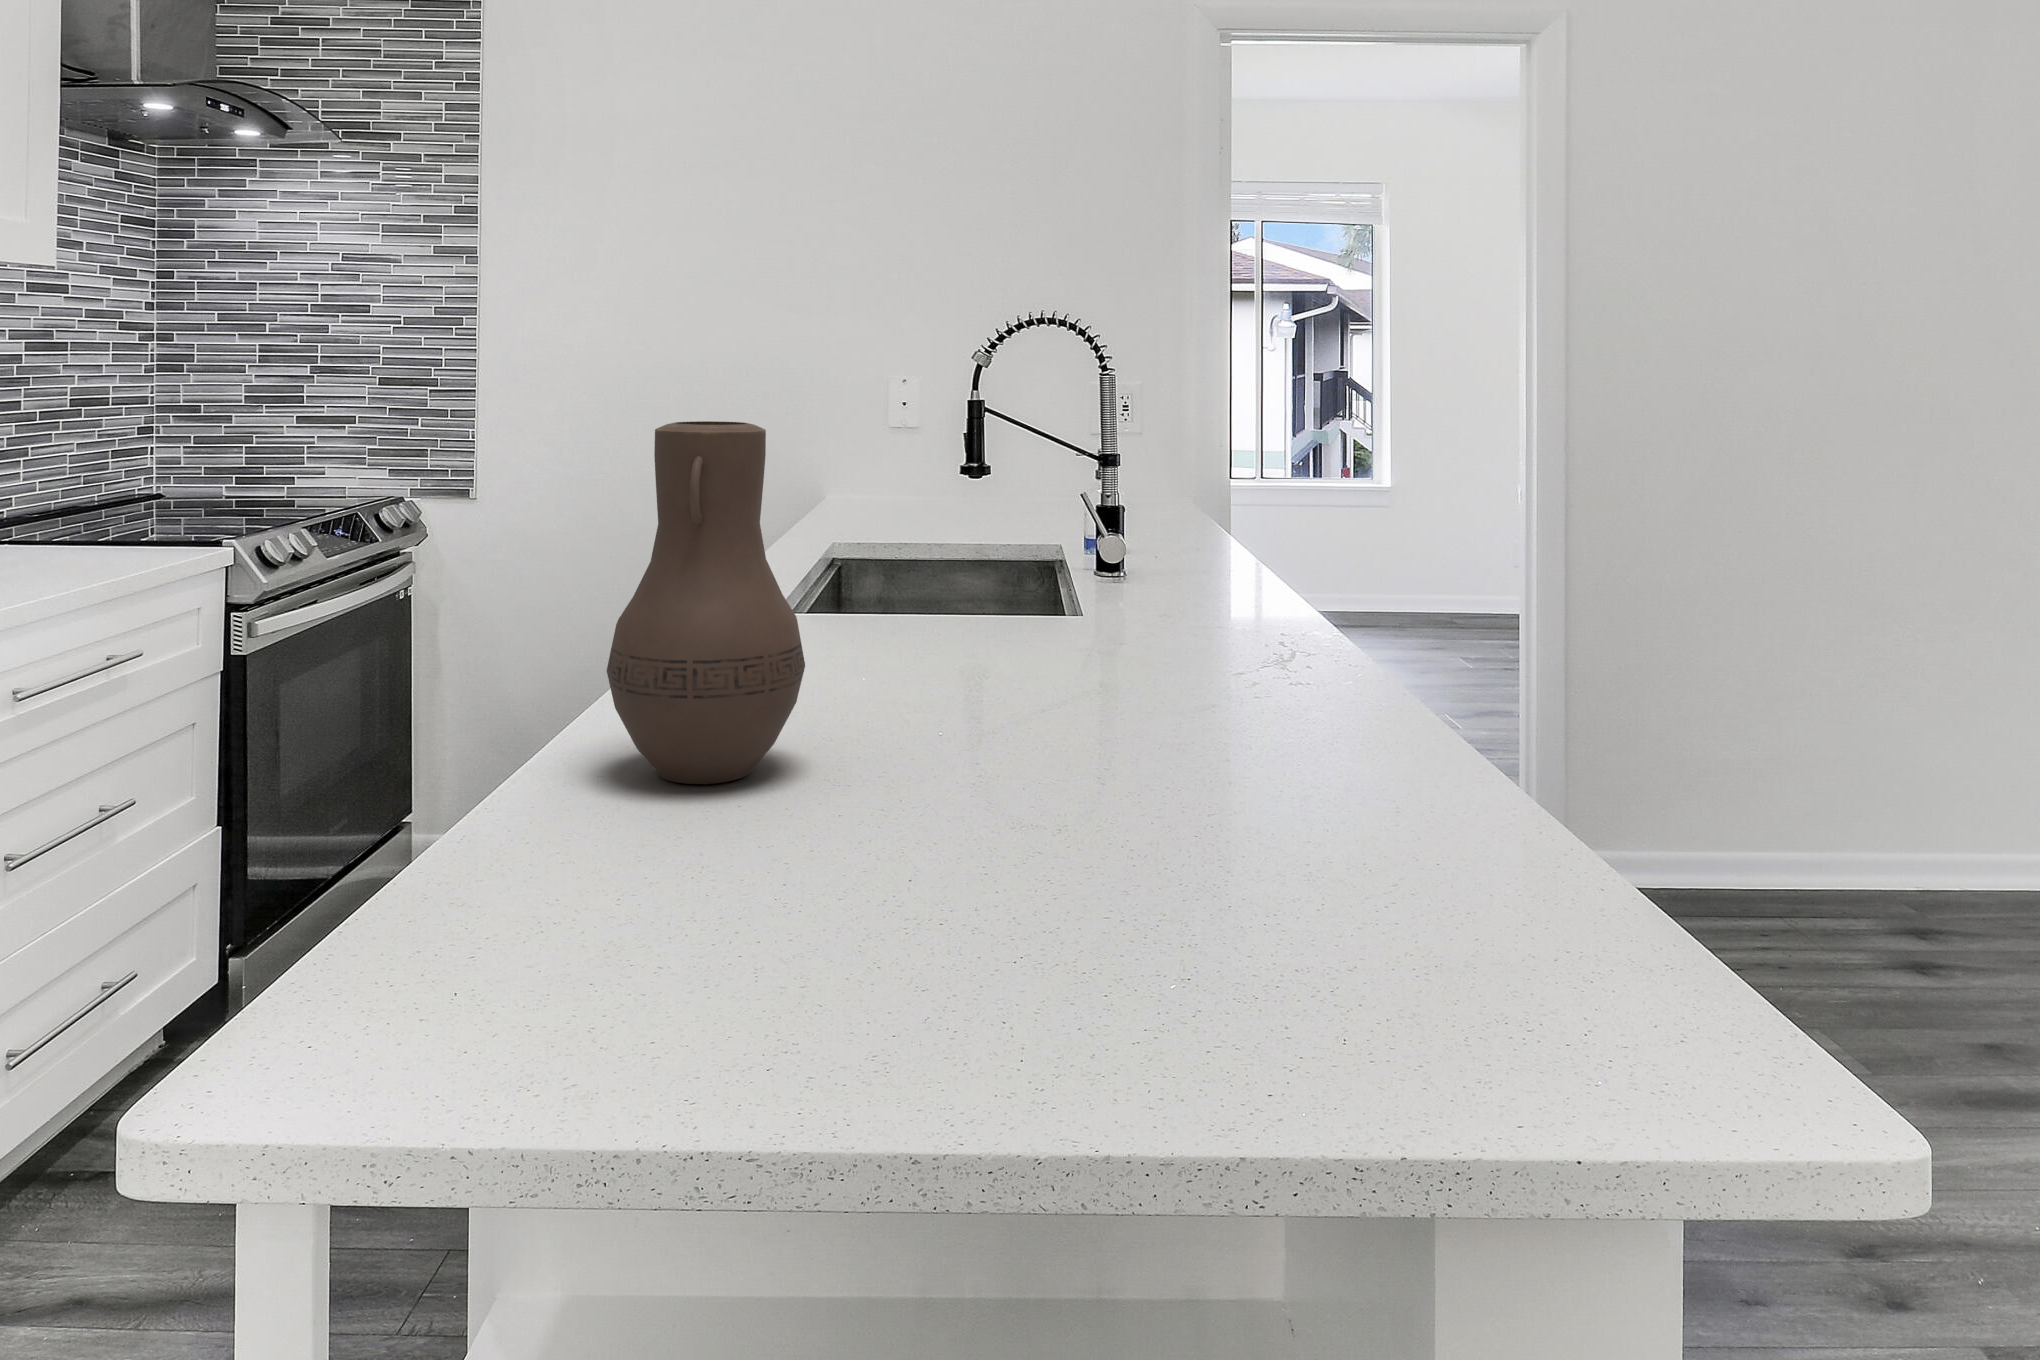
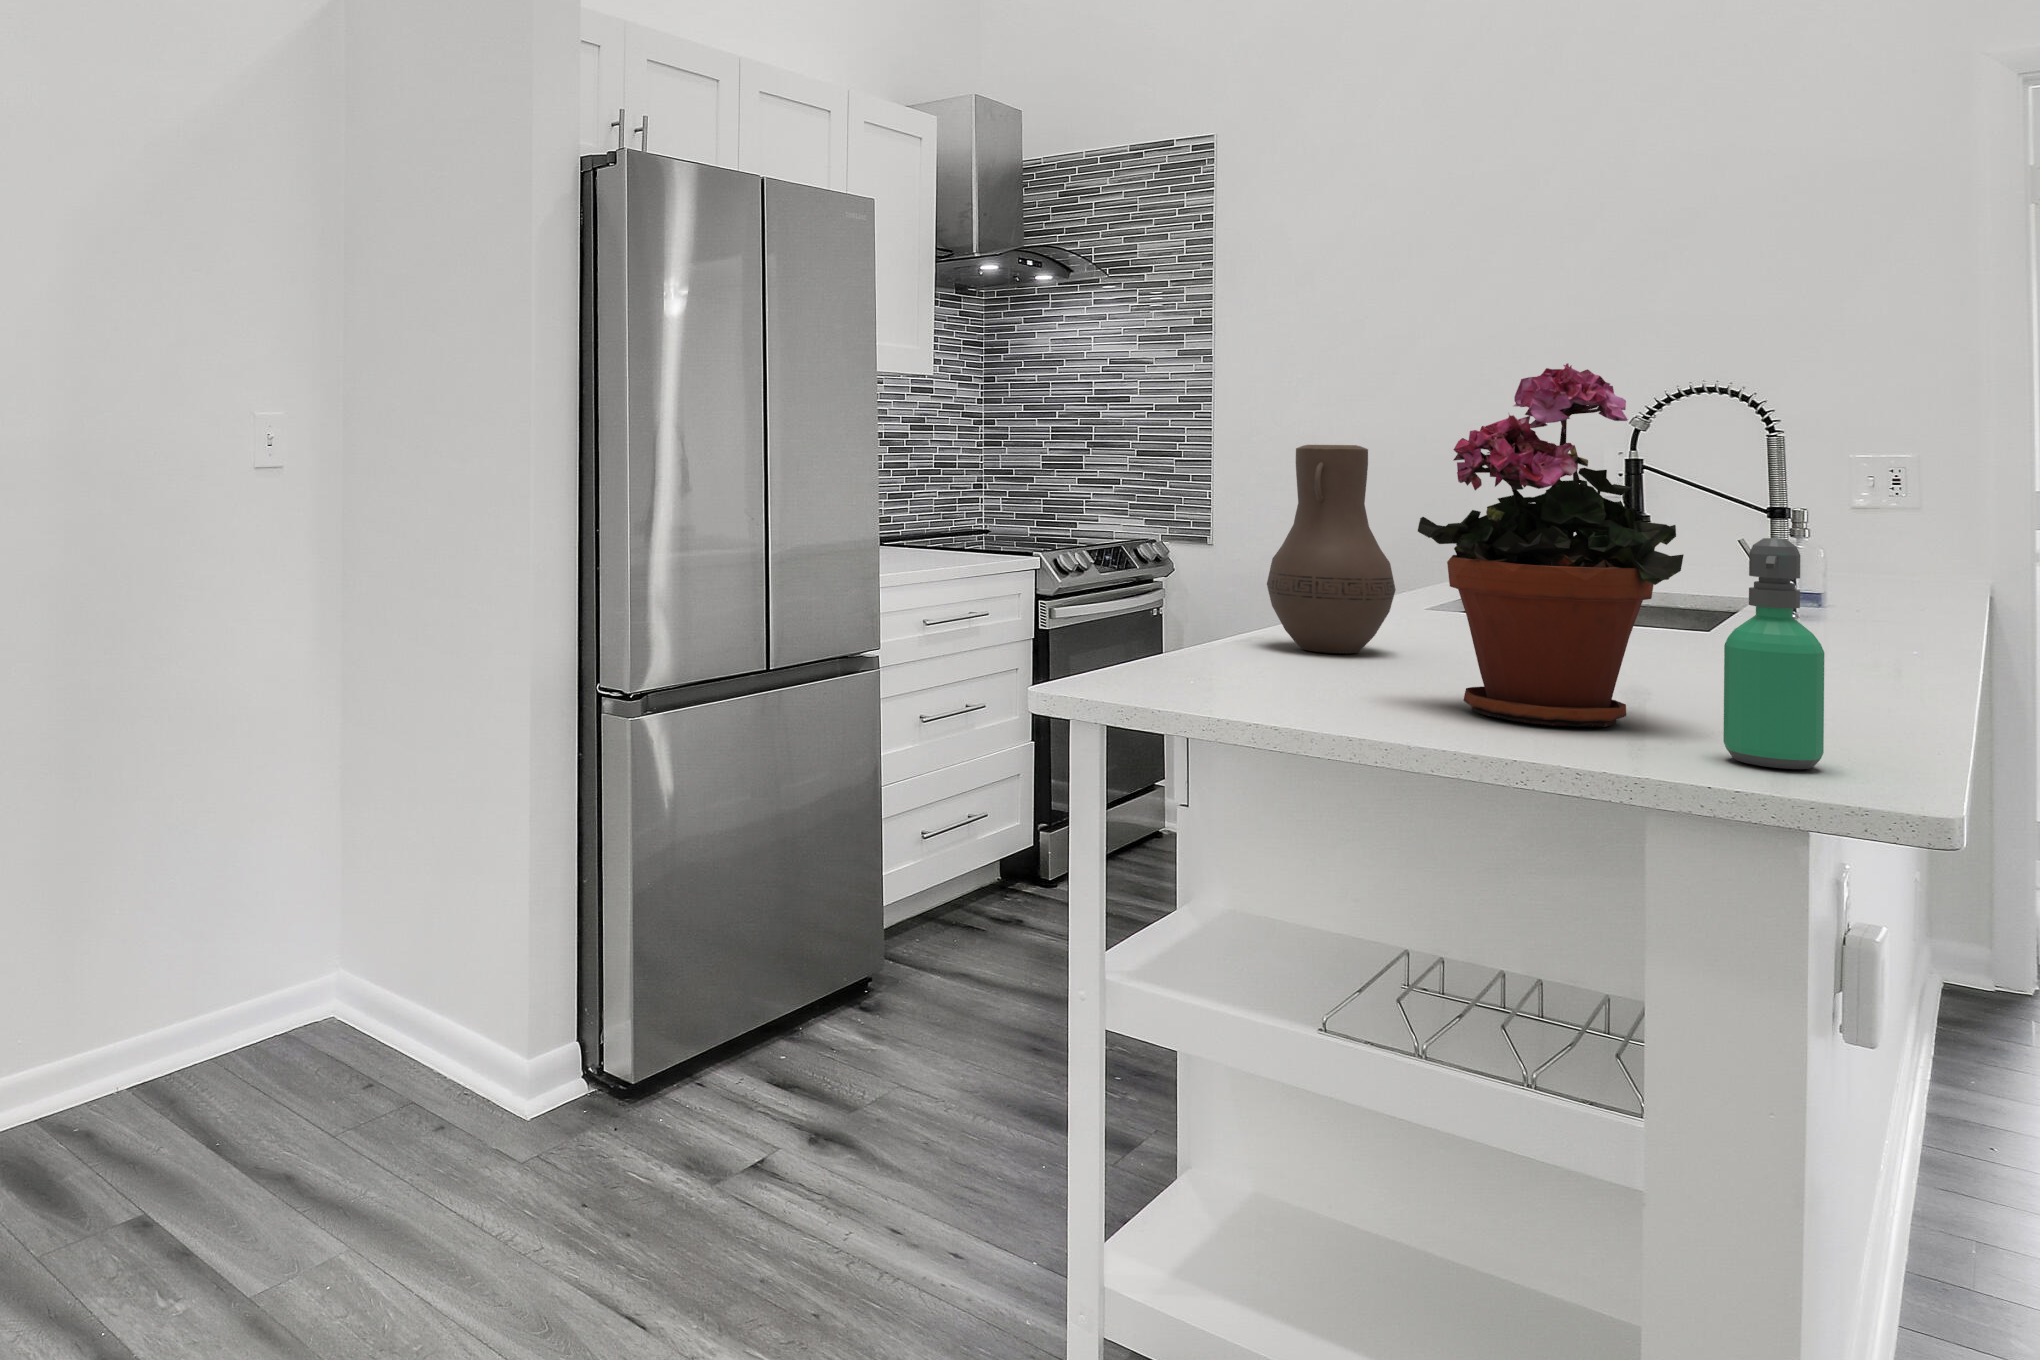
potted plant: none [926,307,1340,999] -> present [1418,363,1684,727]
soap dispenser: none [1457,641,1607,1072] -> present [1723,538,1824,769]

